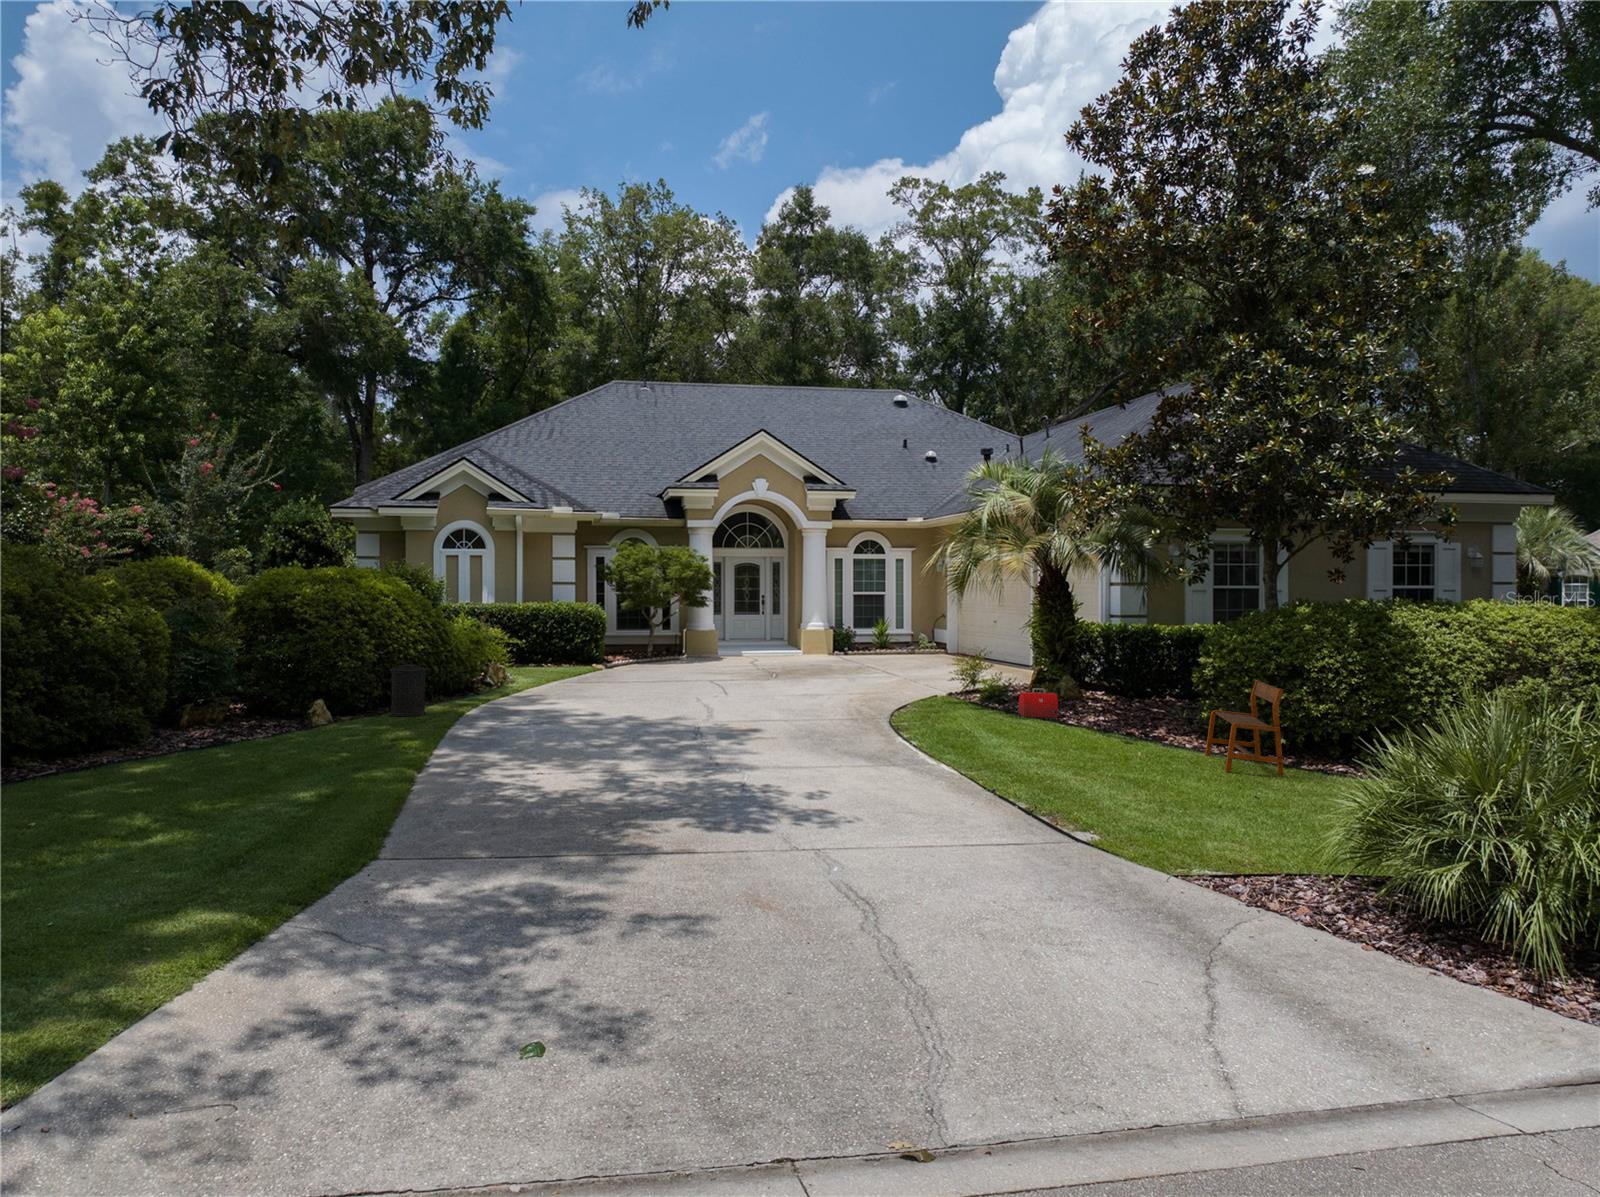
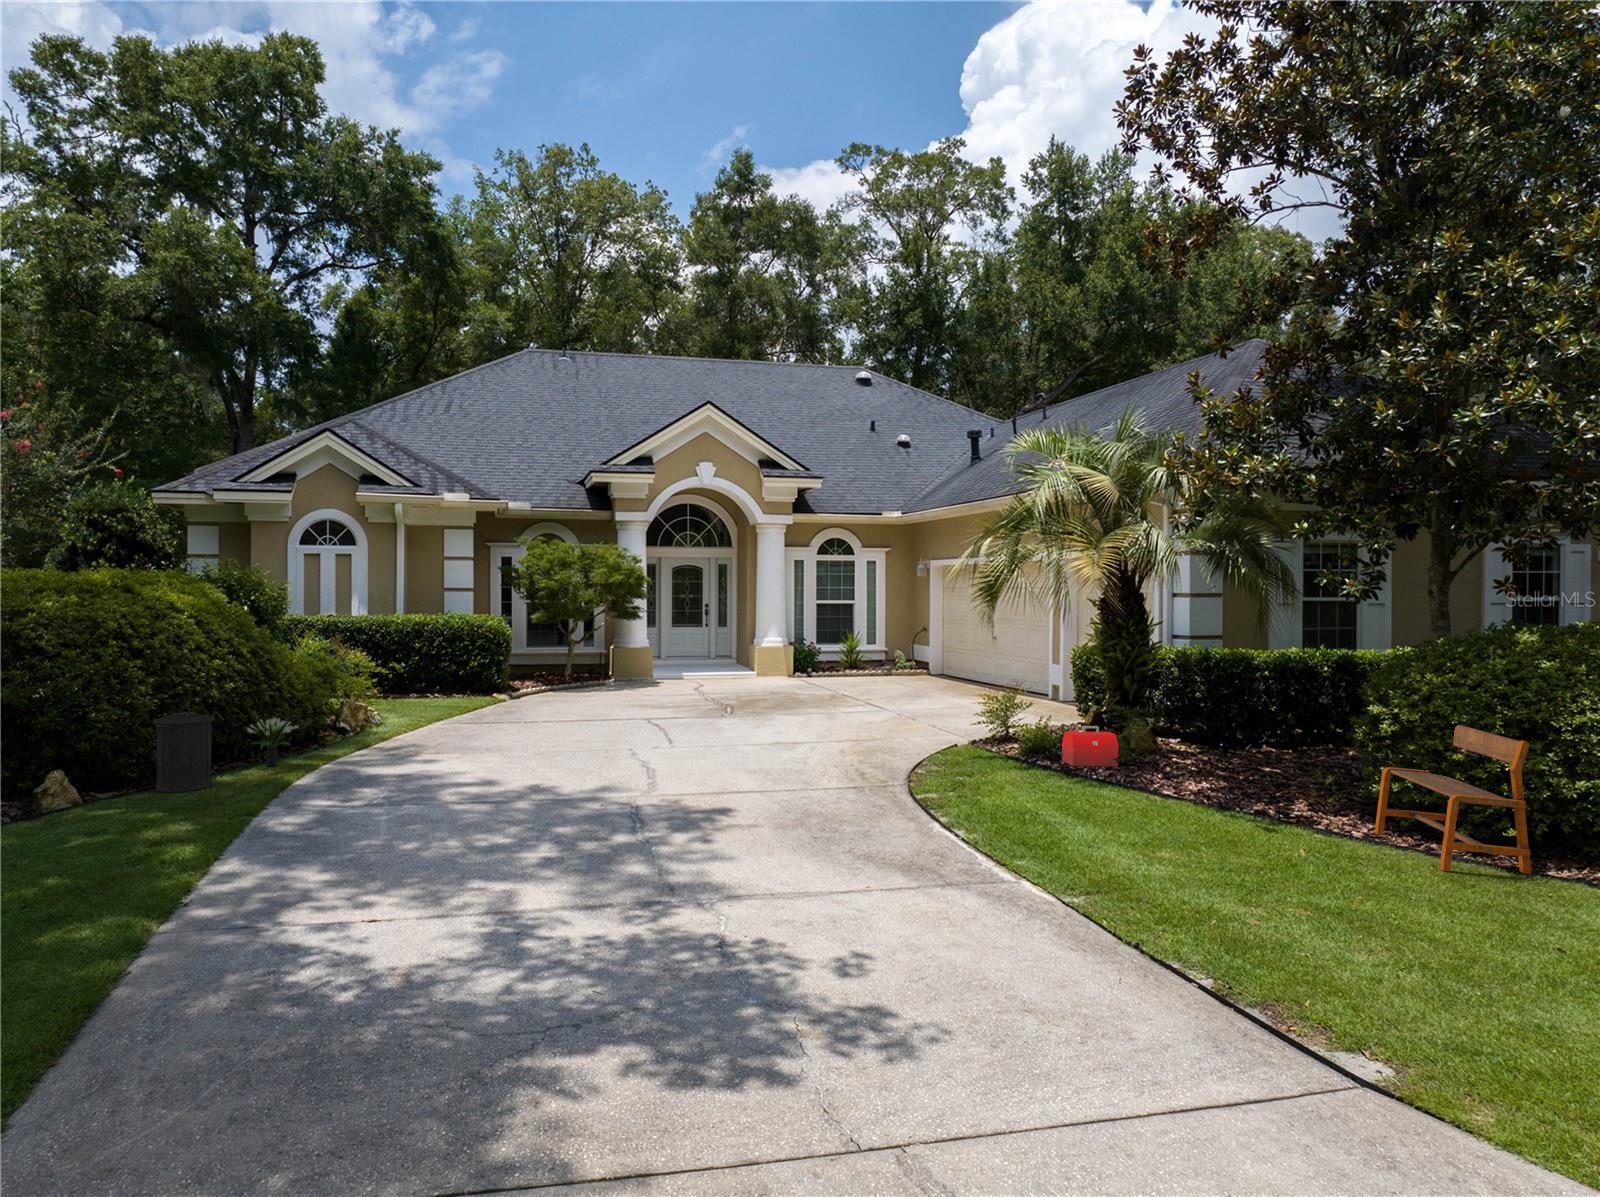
potted plant: none [440,671,474,705] -> present [248,718,298,767]

